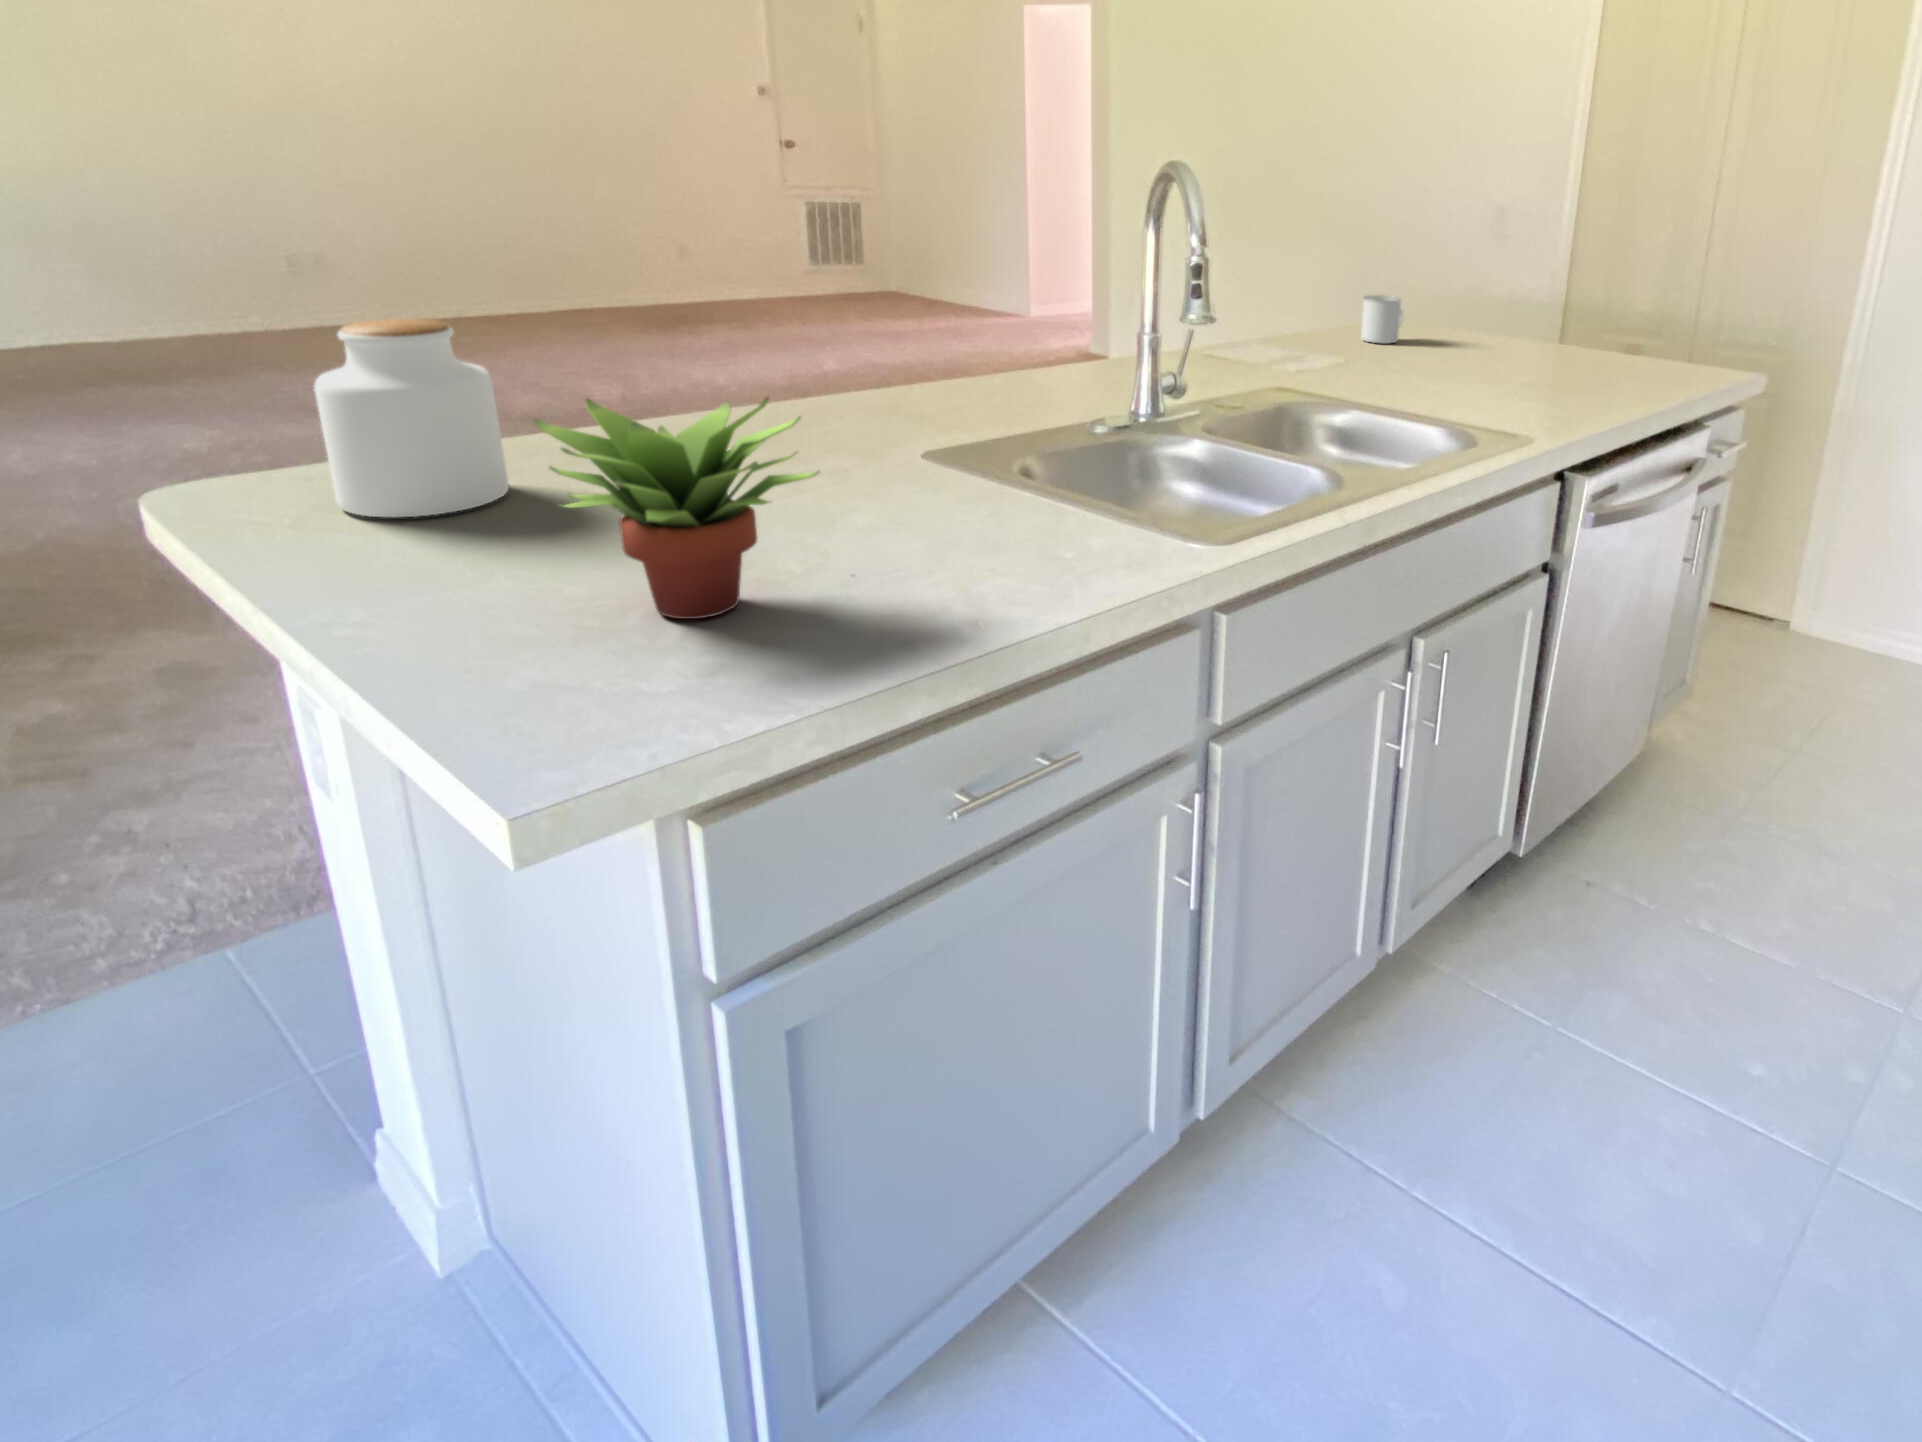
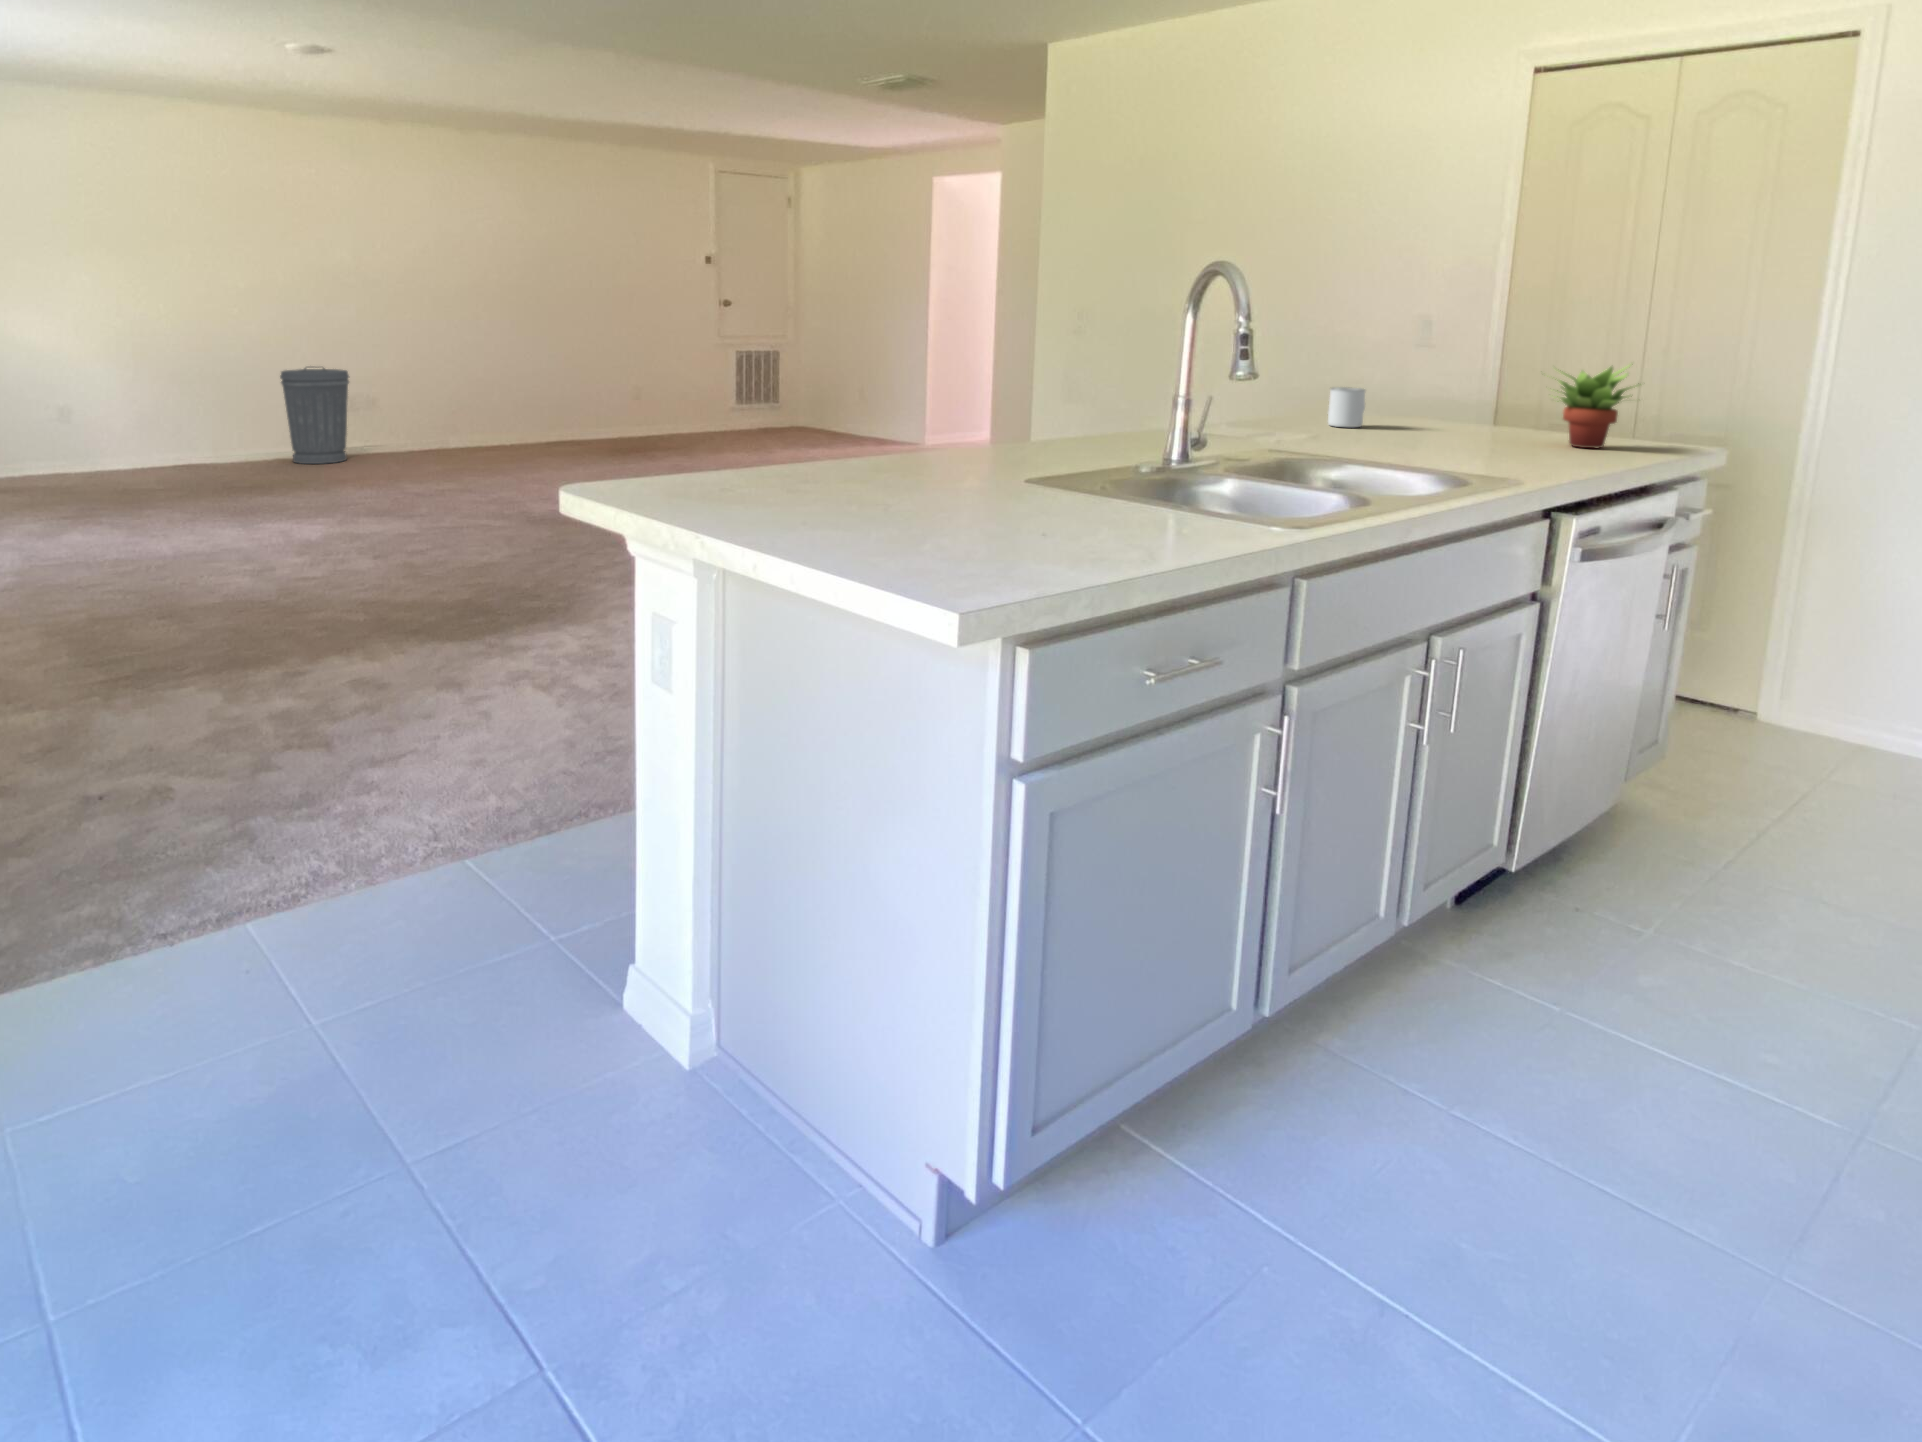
trash can: none [185,209,297,332] -> present [280,367,349,464]
jar: present [314,319,509,517] -> none [691,372,789,497]
succulent plant: present [534,397,819,619] -> present [1555,365,1641,448]

